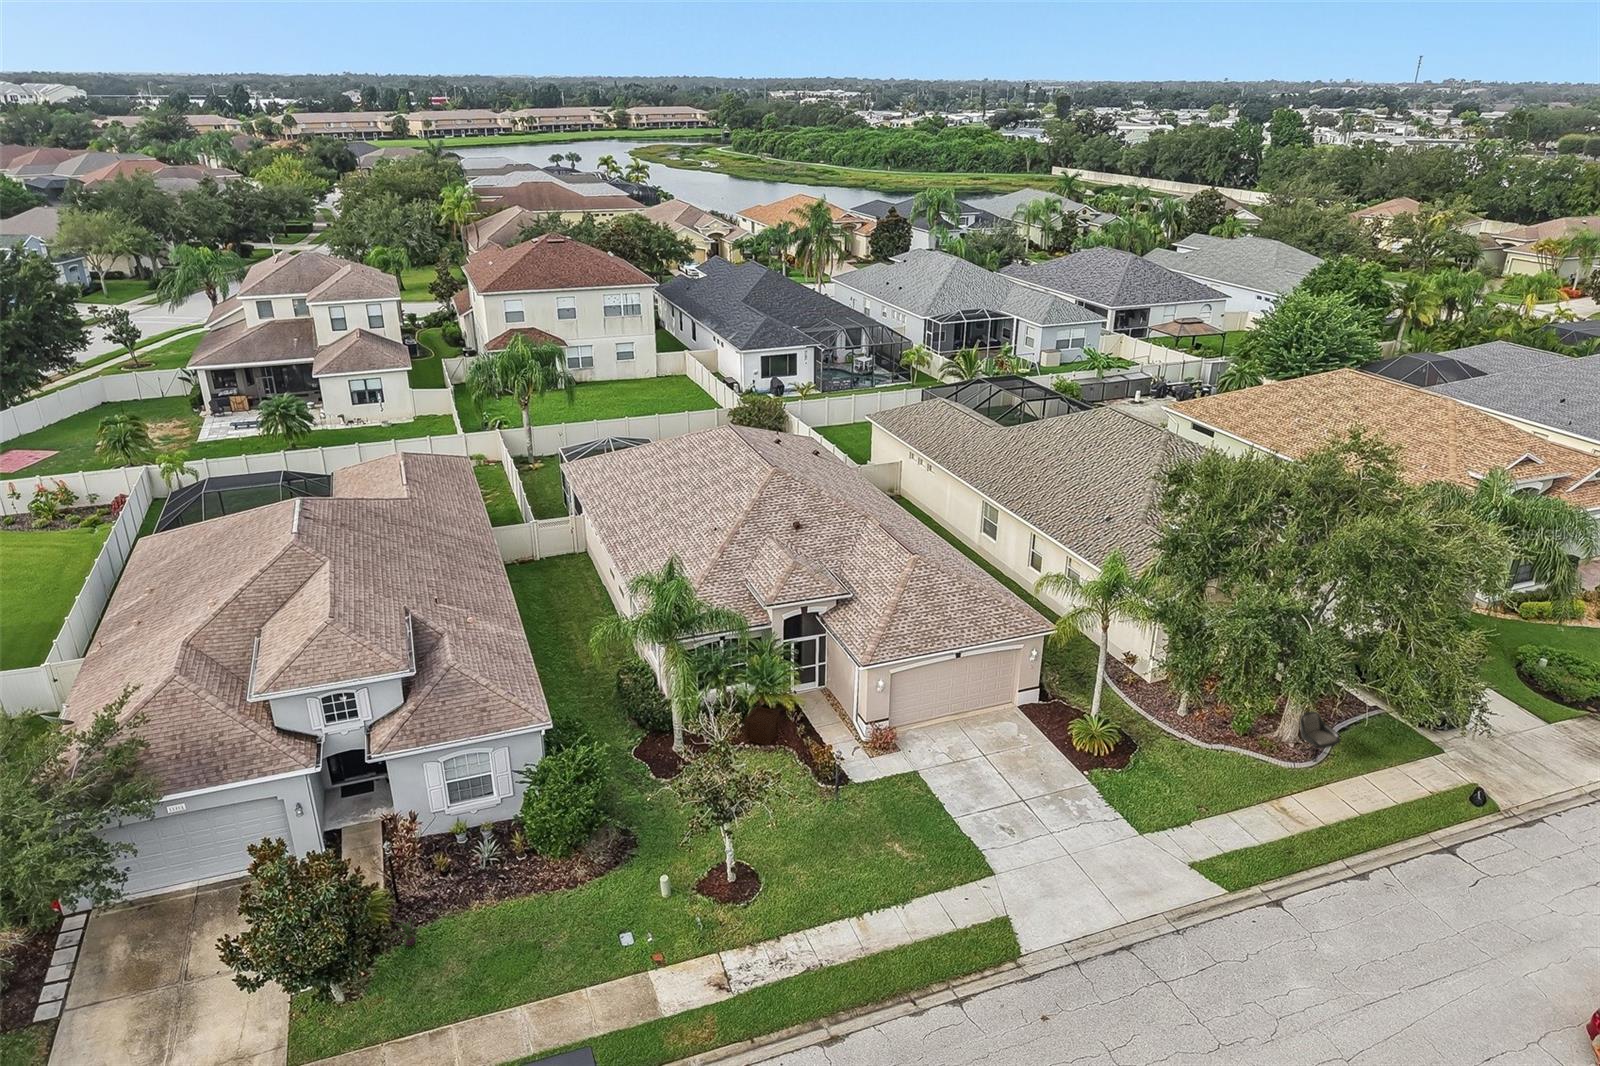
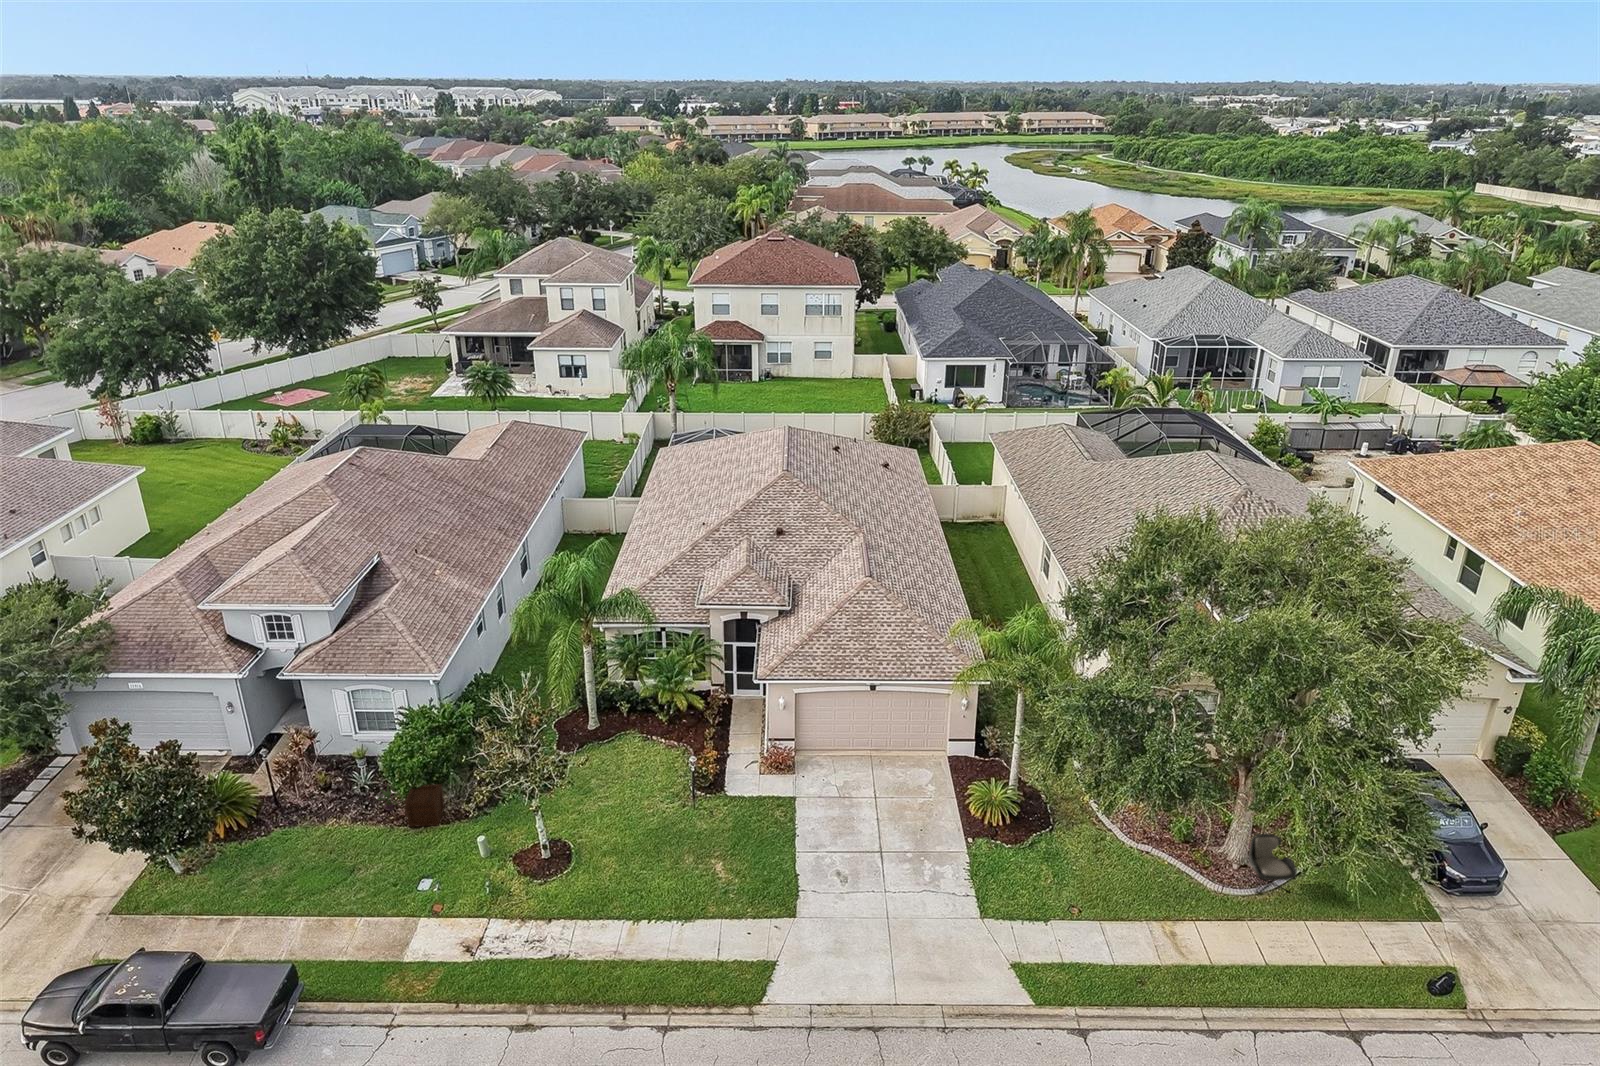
wooden crate: present [745,706,780,746] -> present [405,784,445,827]
decorative plant: present [398,919,418,946] -> present [378,786,397,811]

